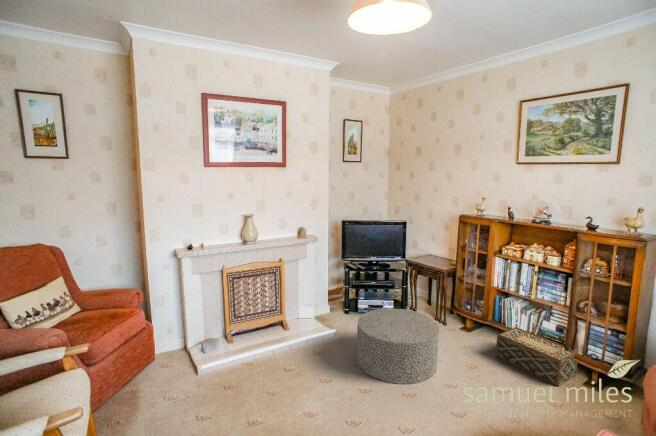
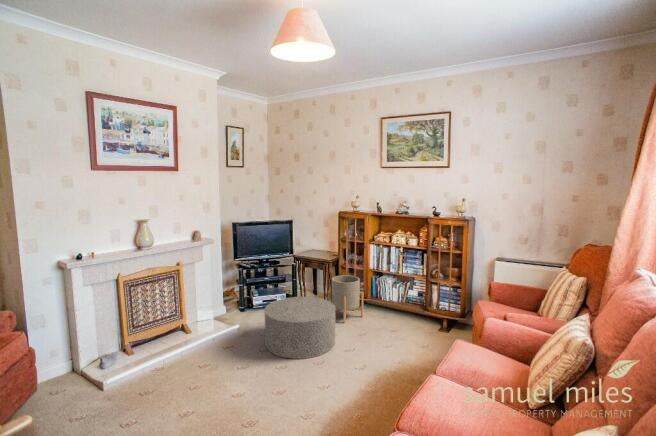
planter: none [436,290,481,347] -> present [328,275,364,323]
woven basket: present [496,327,578,386] -> none [377,299,433,336]

